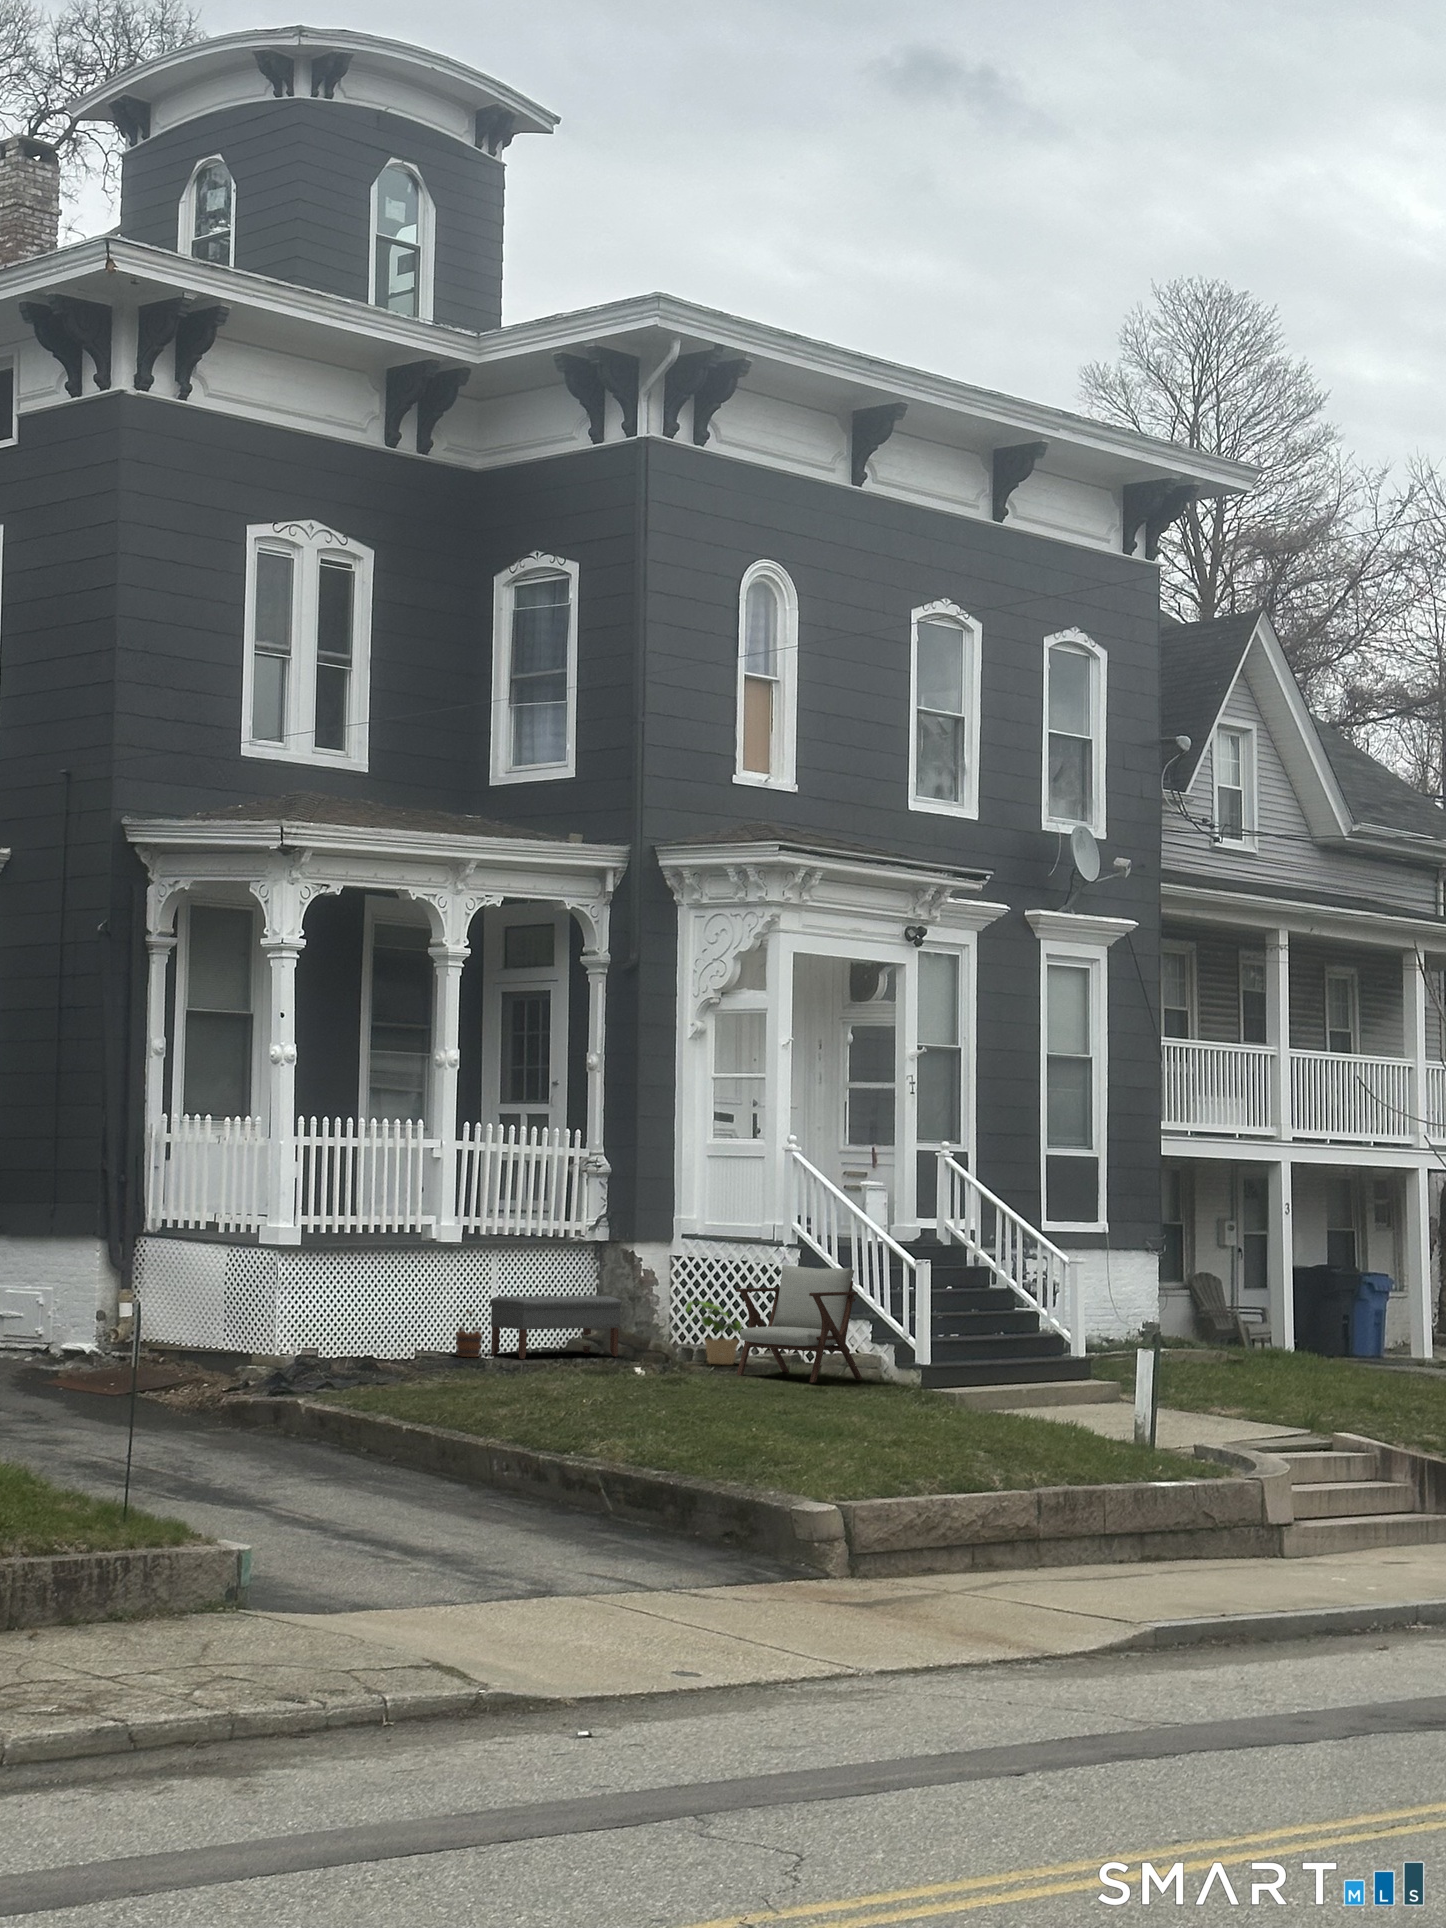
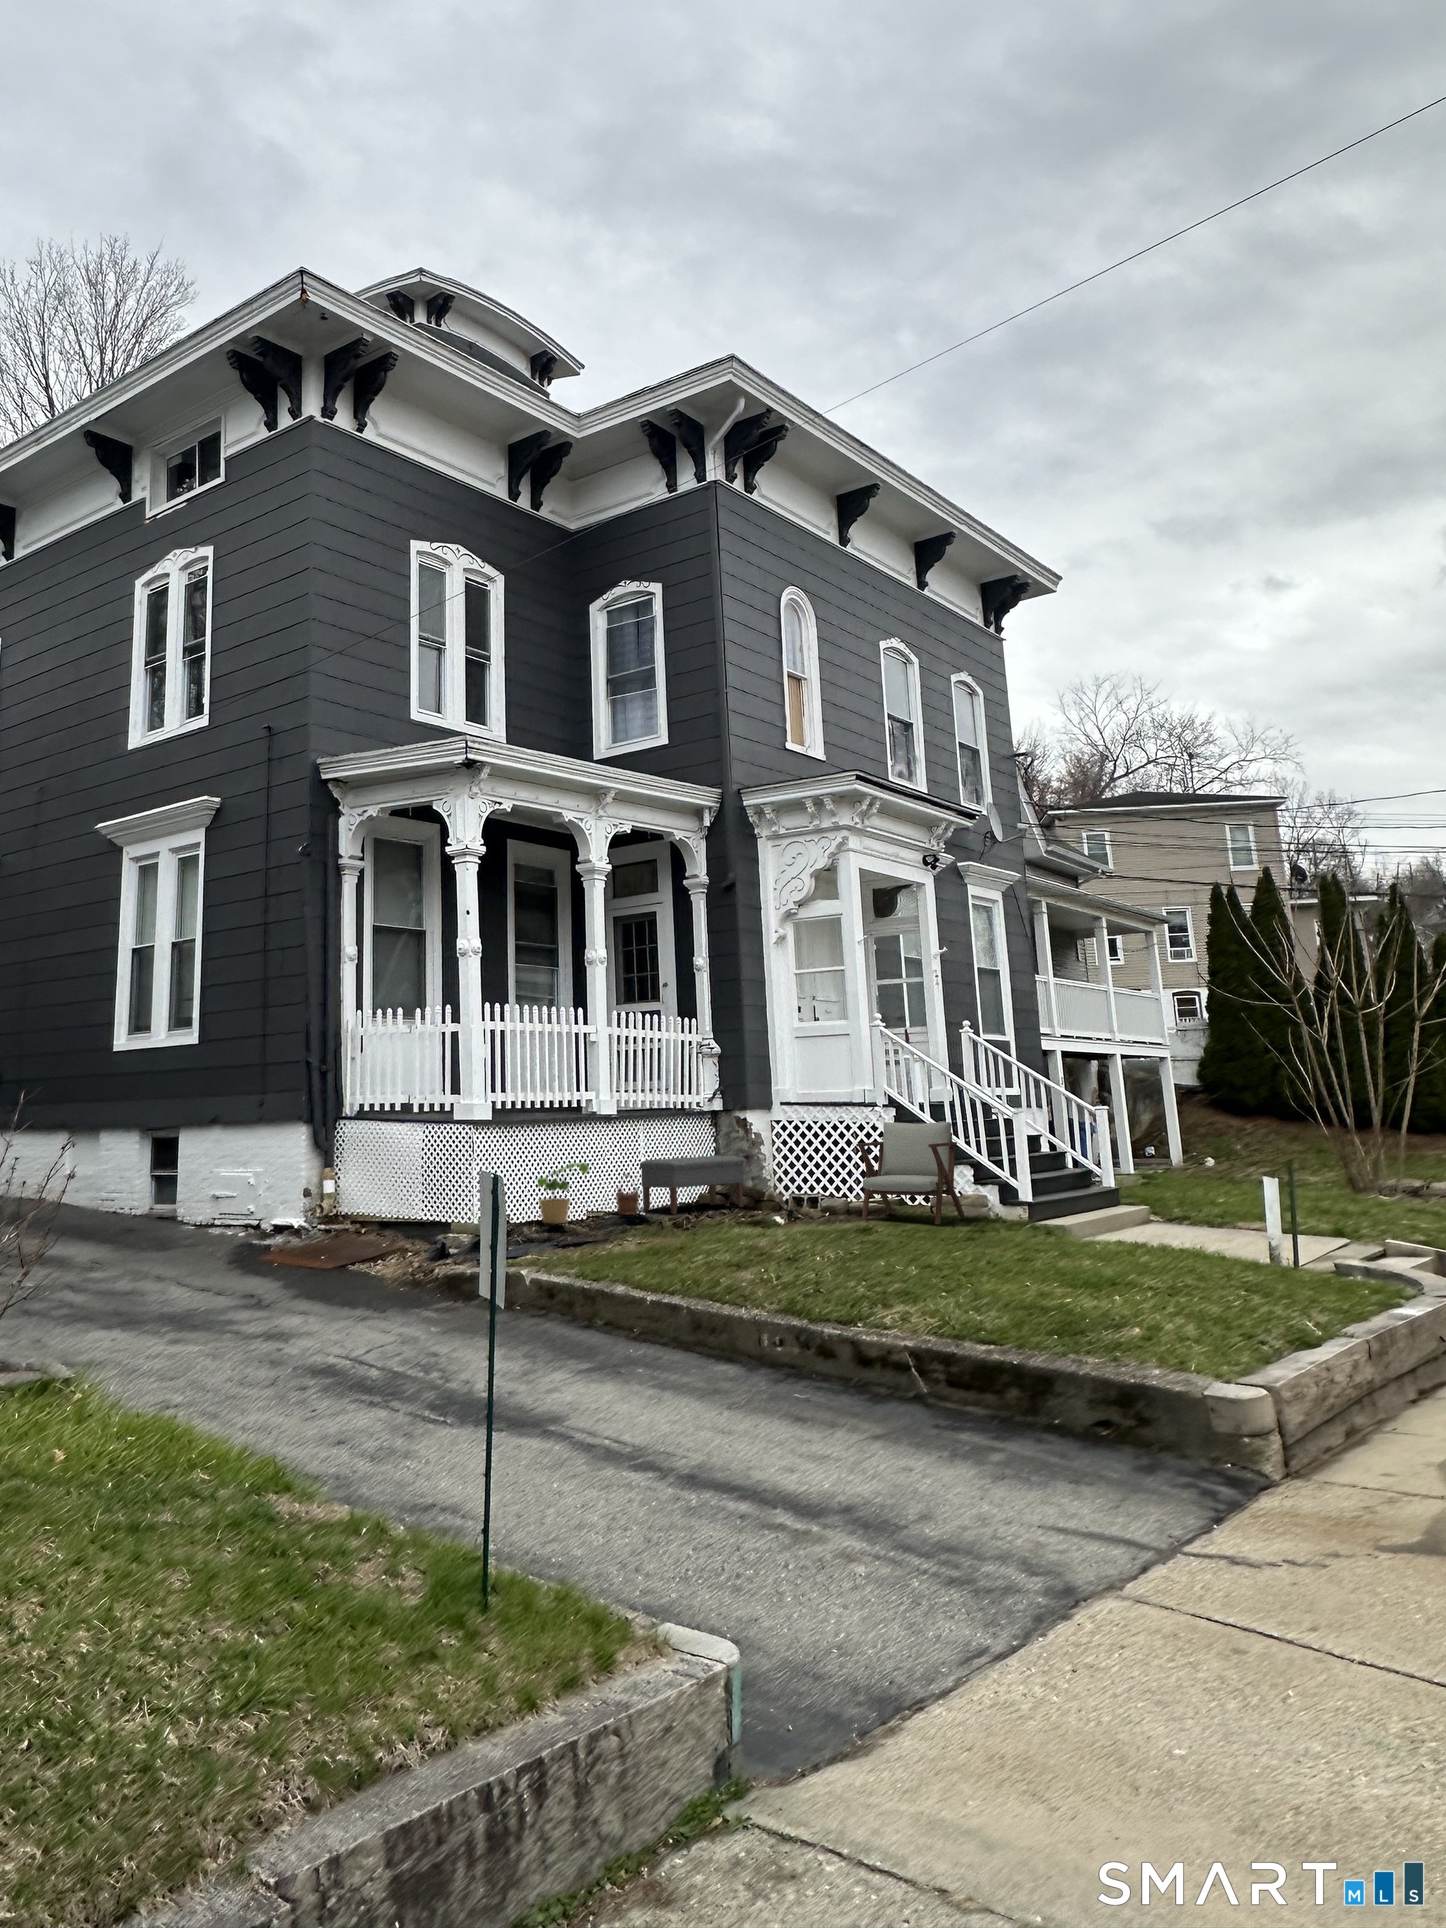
potted plant: present [686,1301,742,1365] -> present [537,1163,589,1224]

